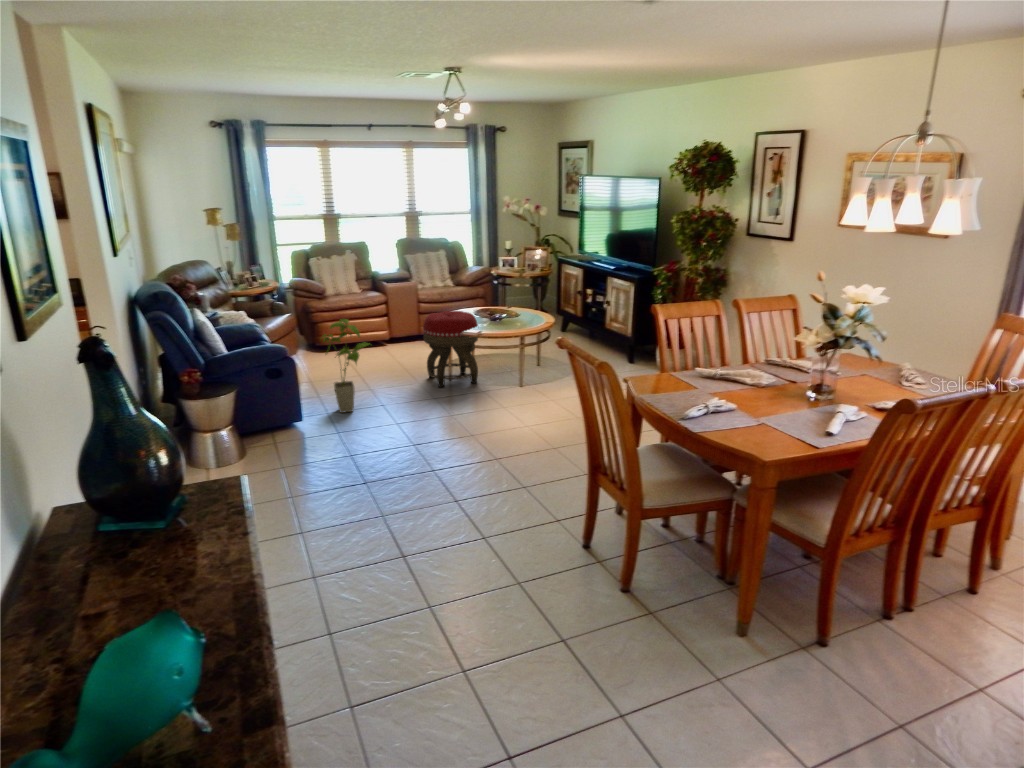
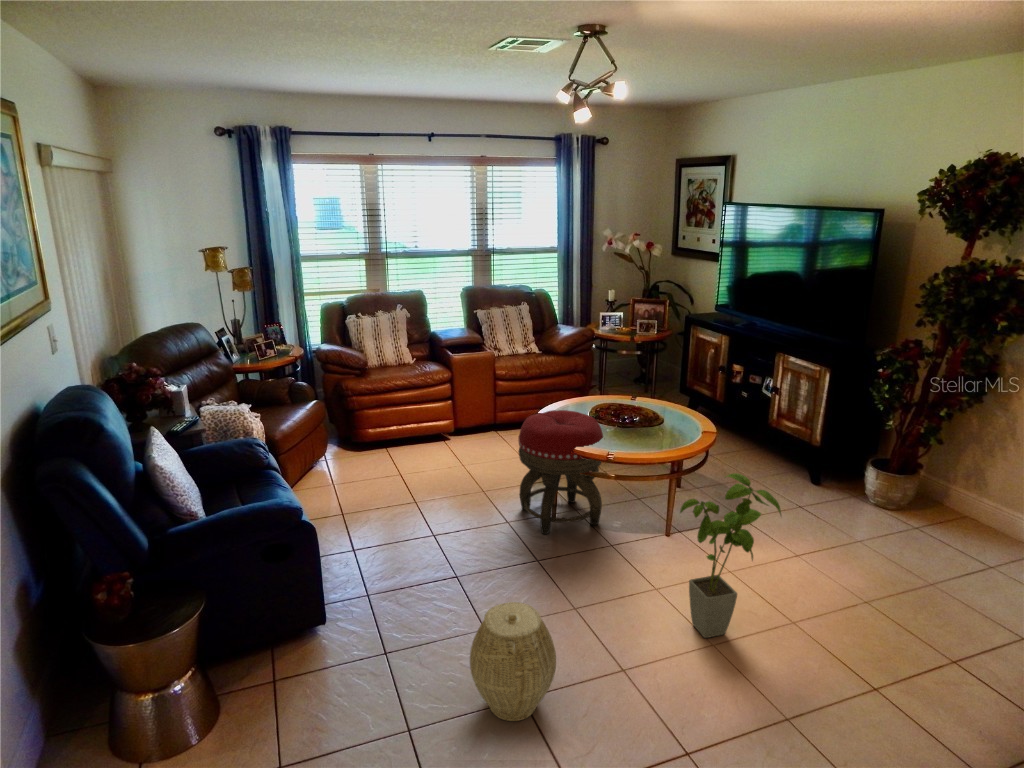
house plant: present [322,319,369,413] -> present [680,473,781,638]
woven basket: none [378,391,425,451] -> present [470,602,556,721]

